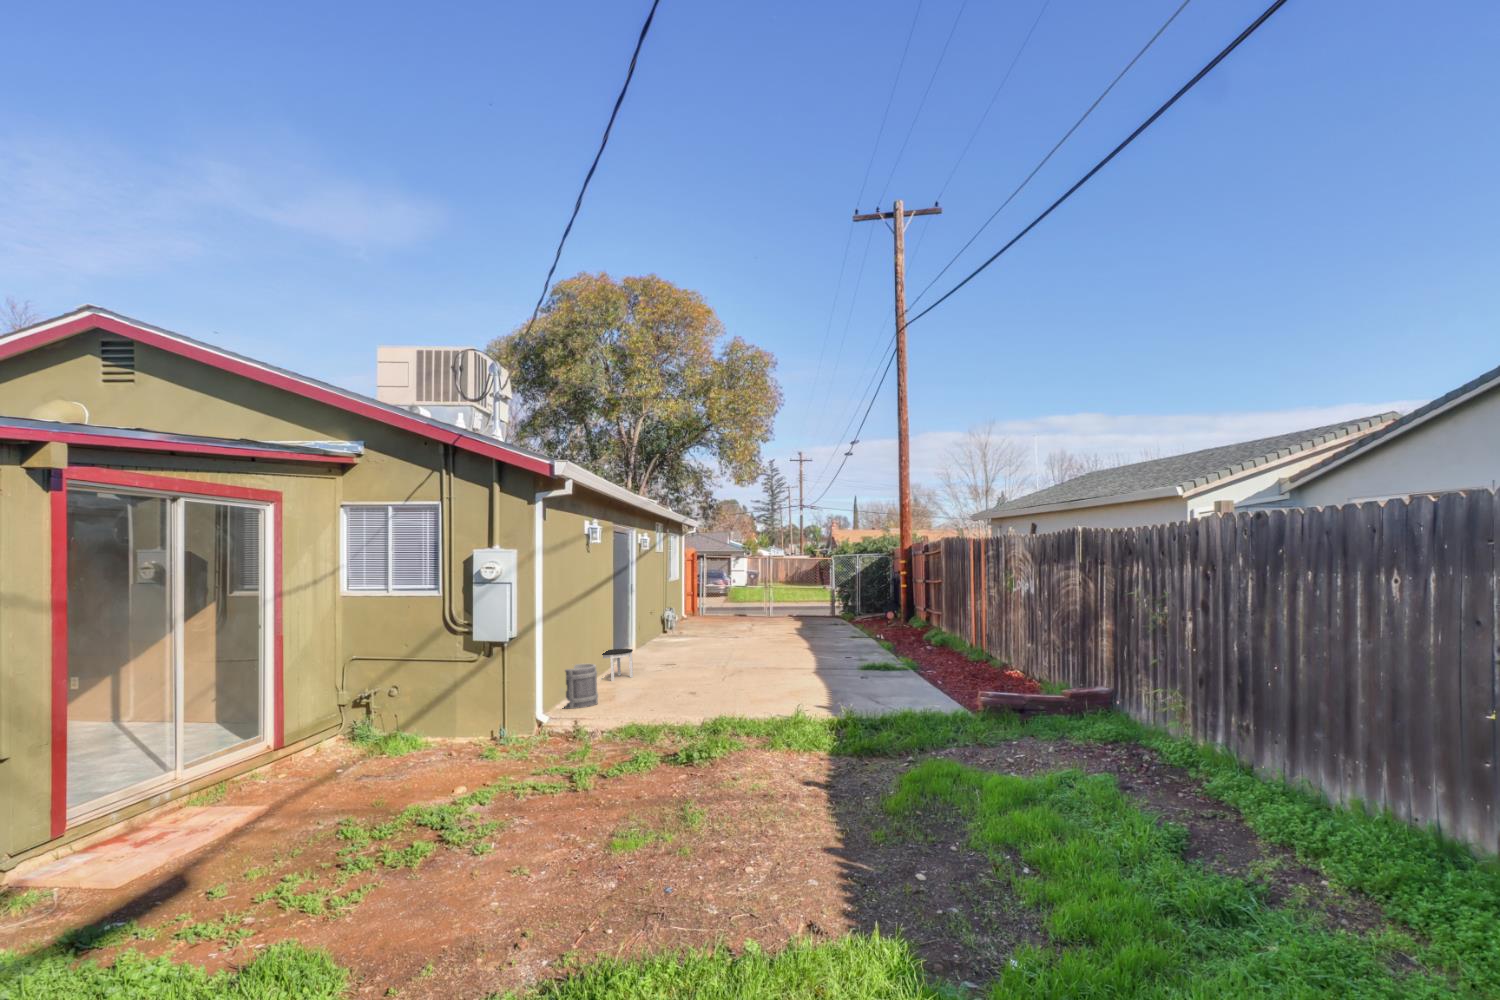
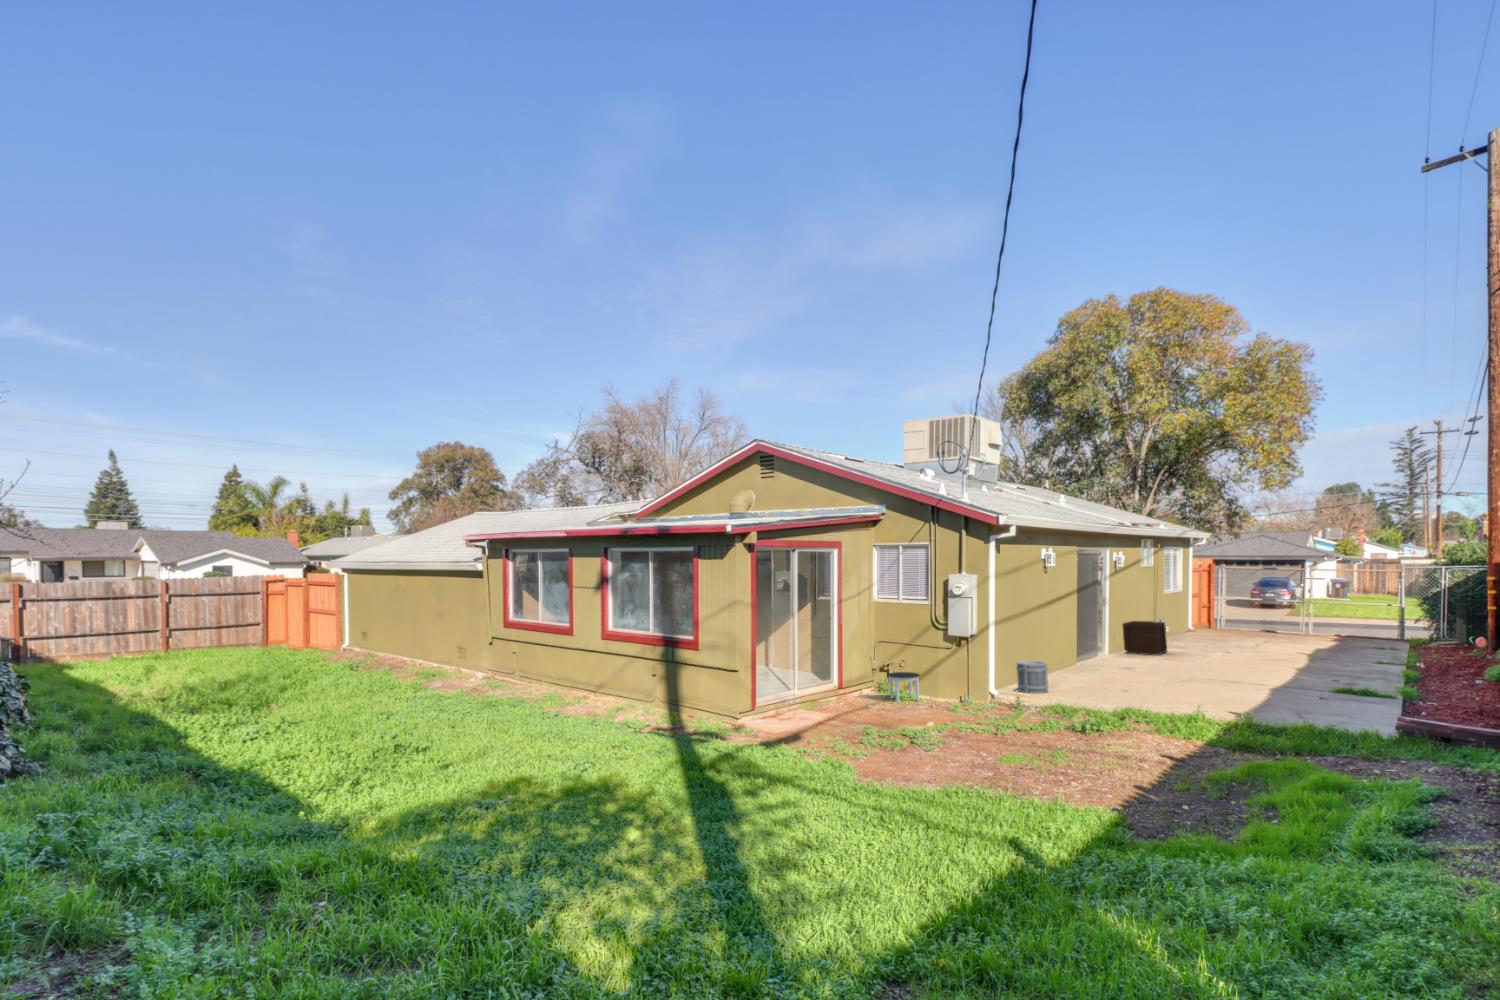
wooden crate: none [643,608,684,646] -> present [1122,621,1167,655]
round table: present [601,649,633,681] -> present [887,672,920,702]

